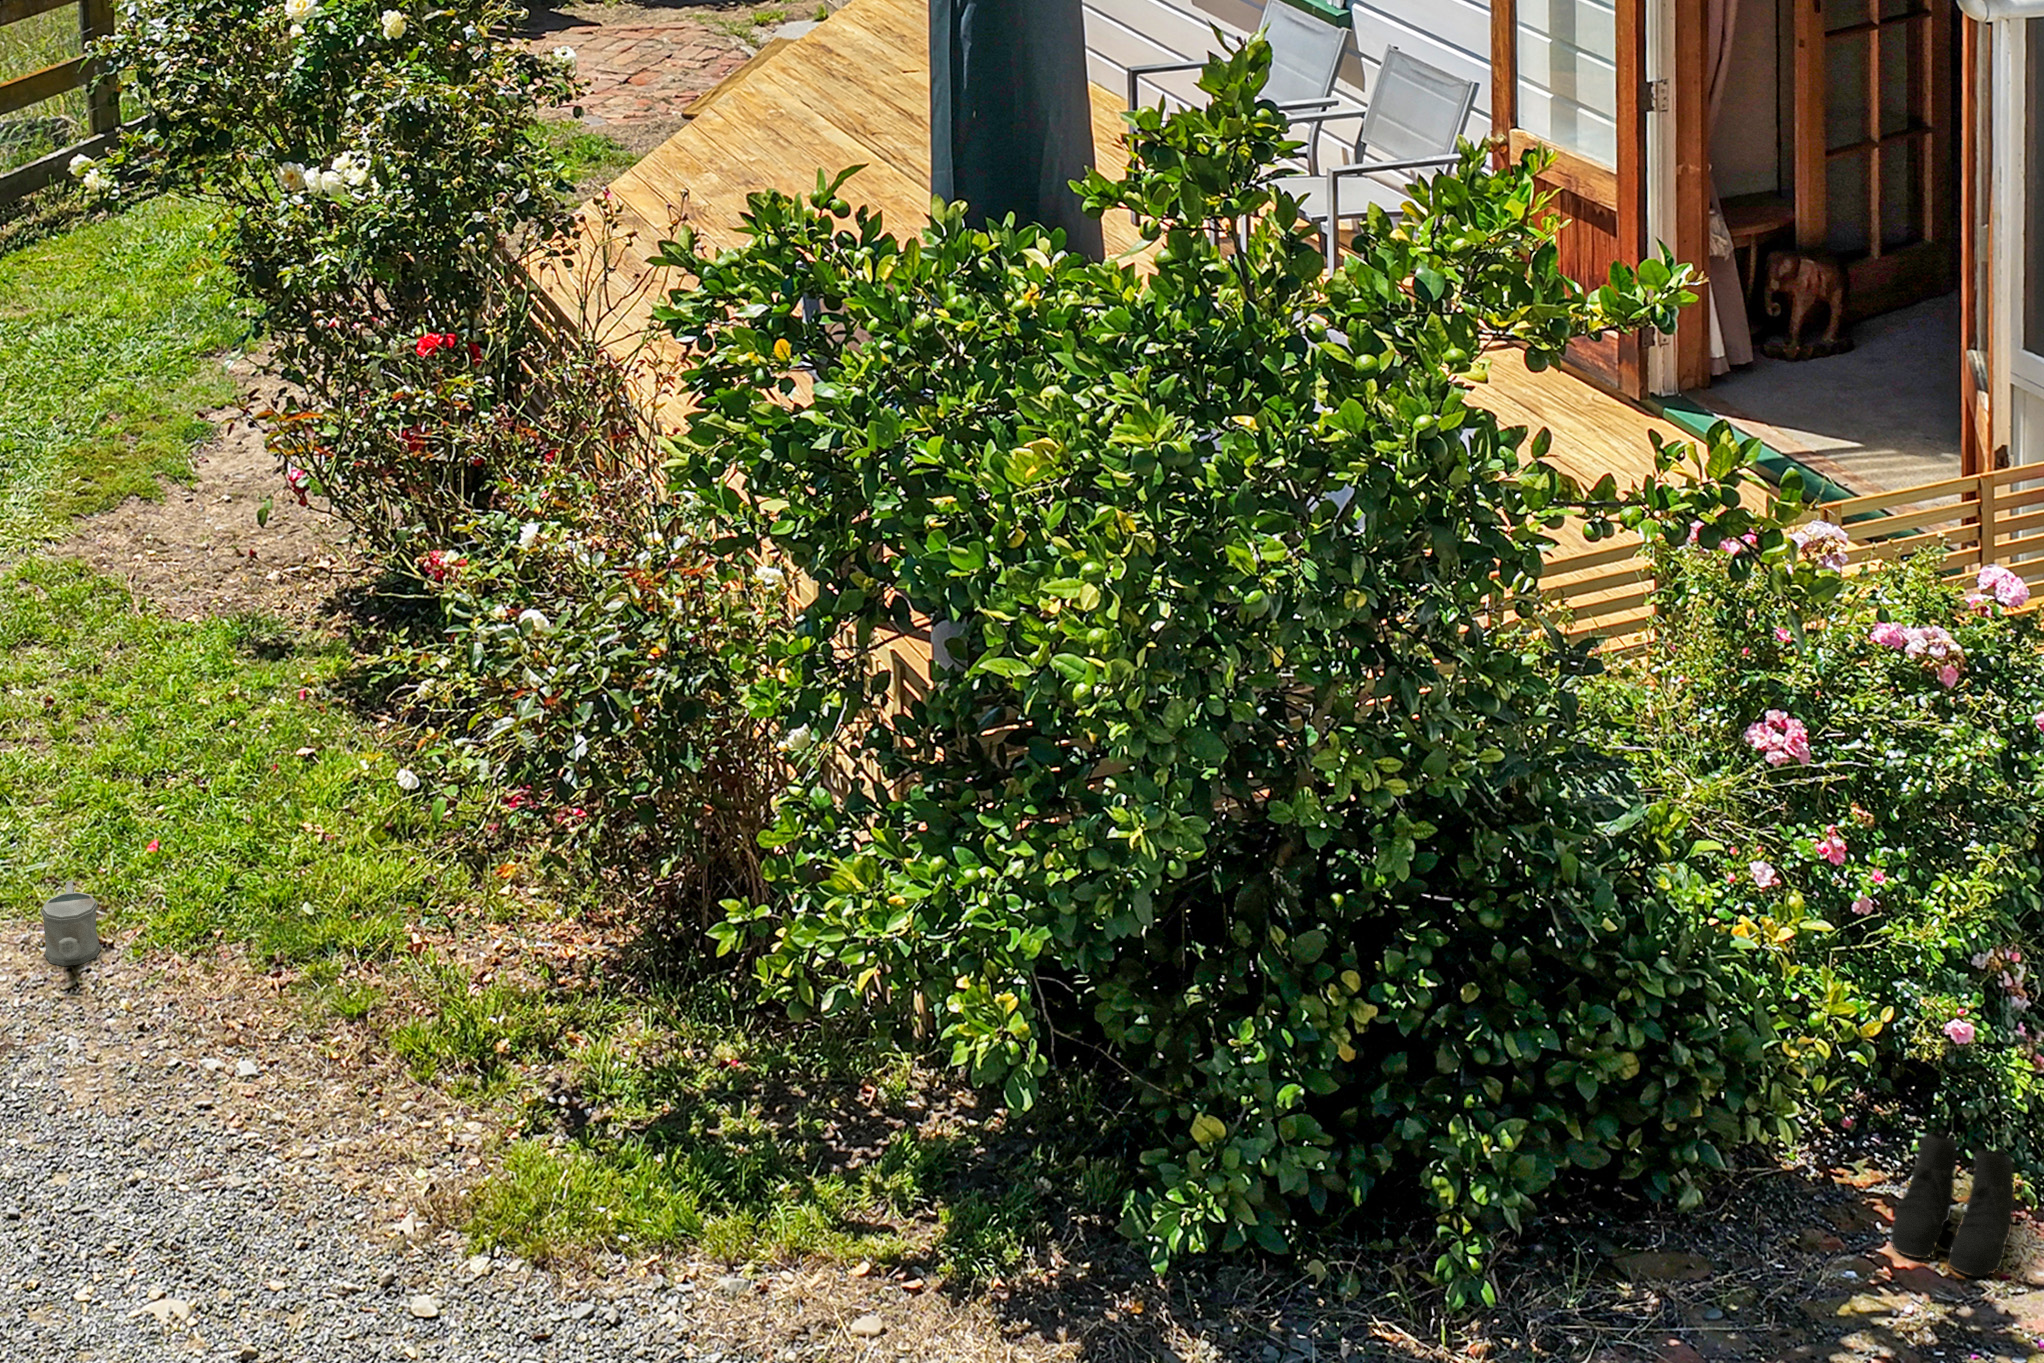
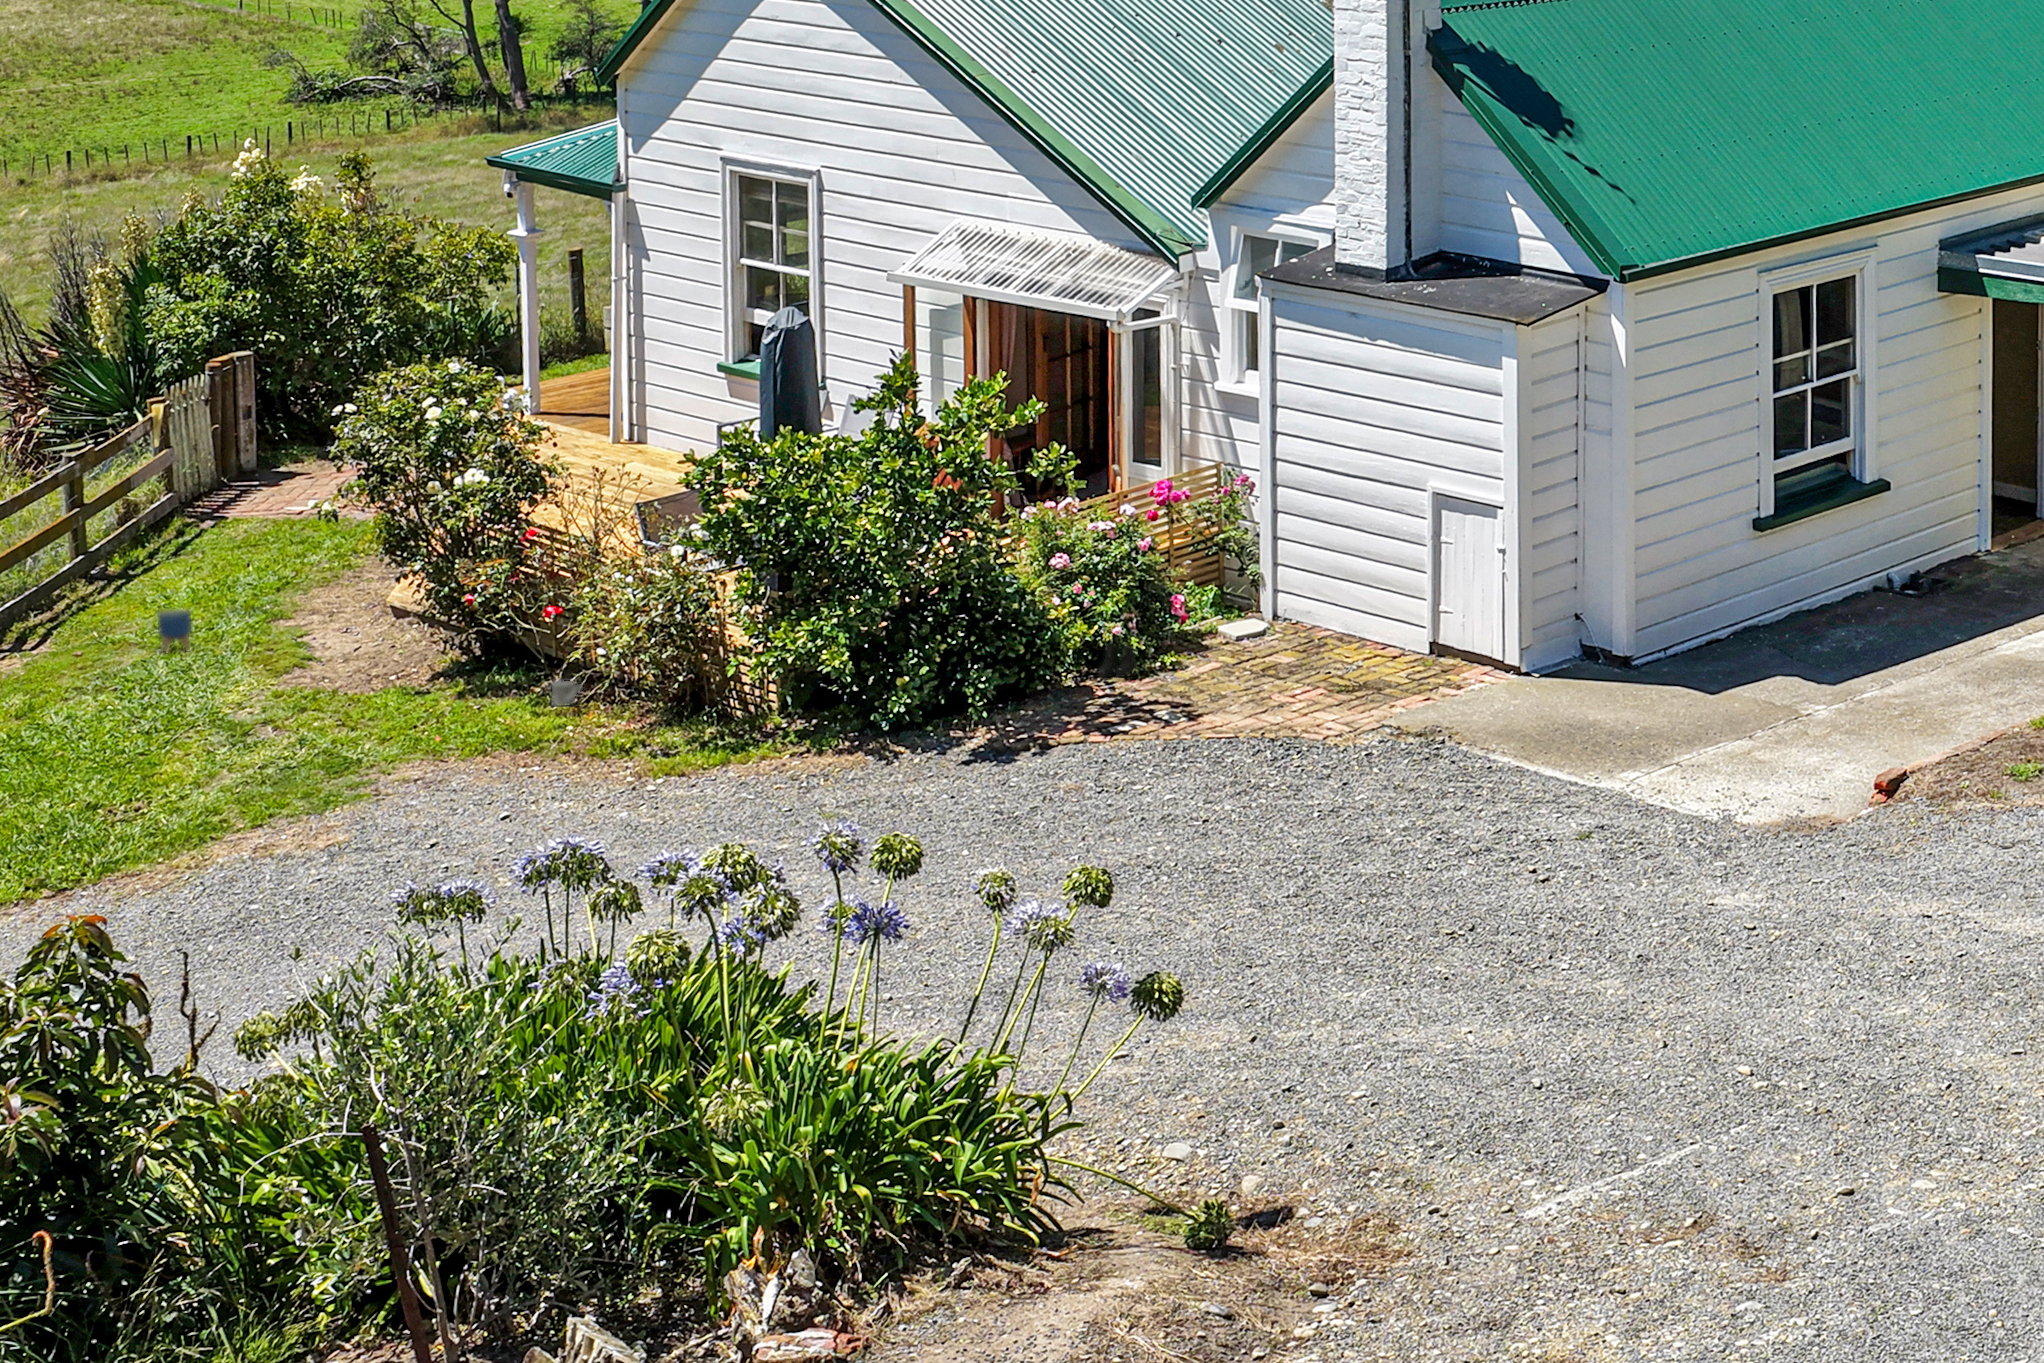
planter: none [81,413,138,499] -> present [158,609,191,652]
watering can: present [41,881,101,966] -> present [552,681,582,706]

